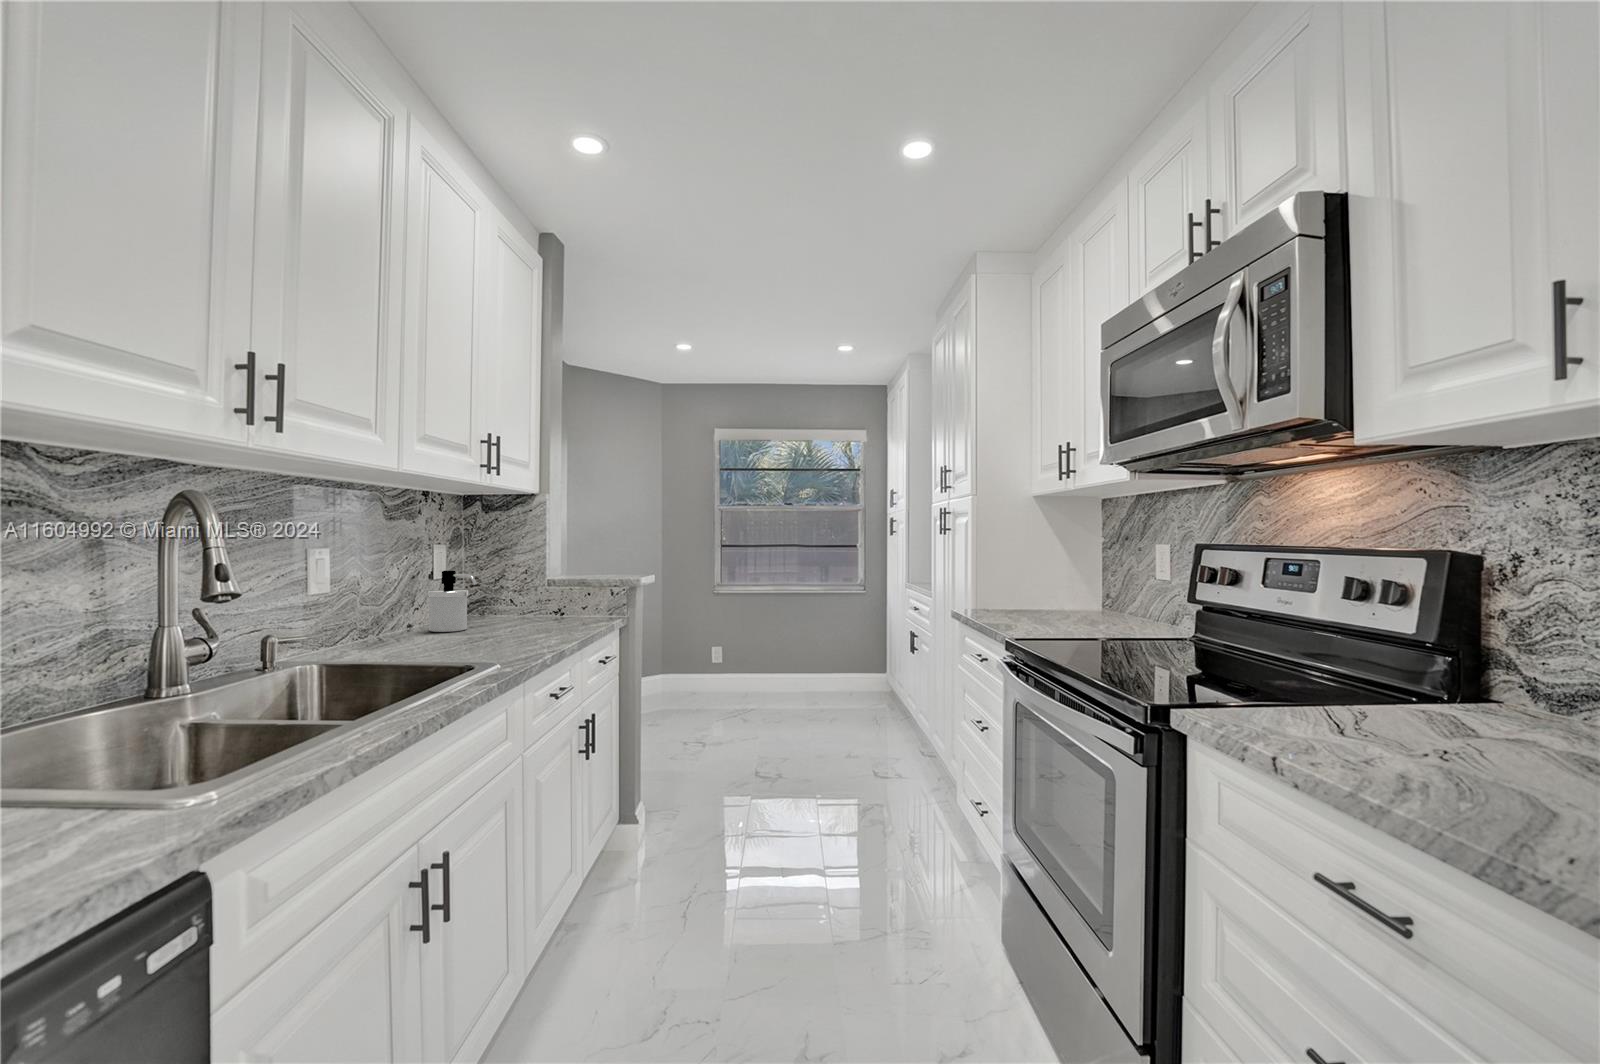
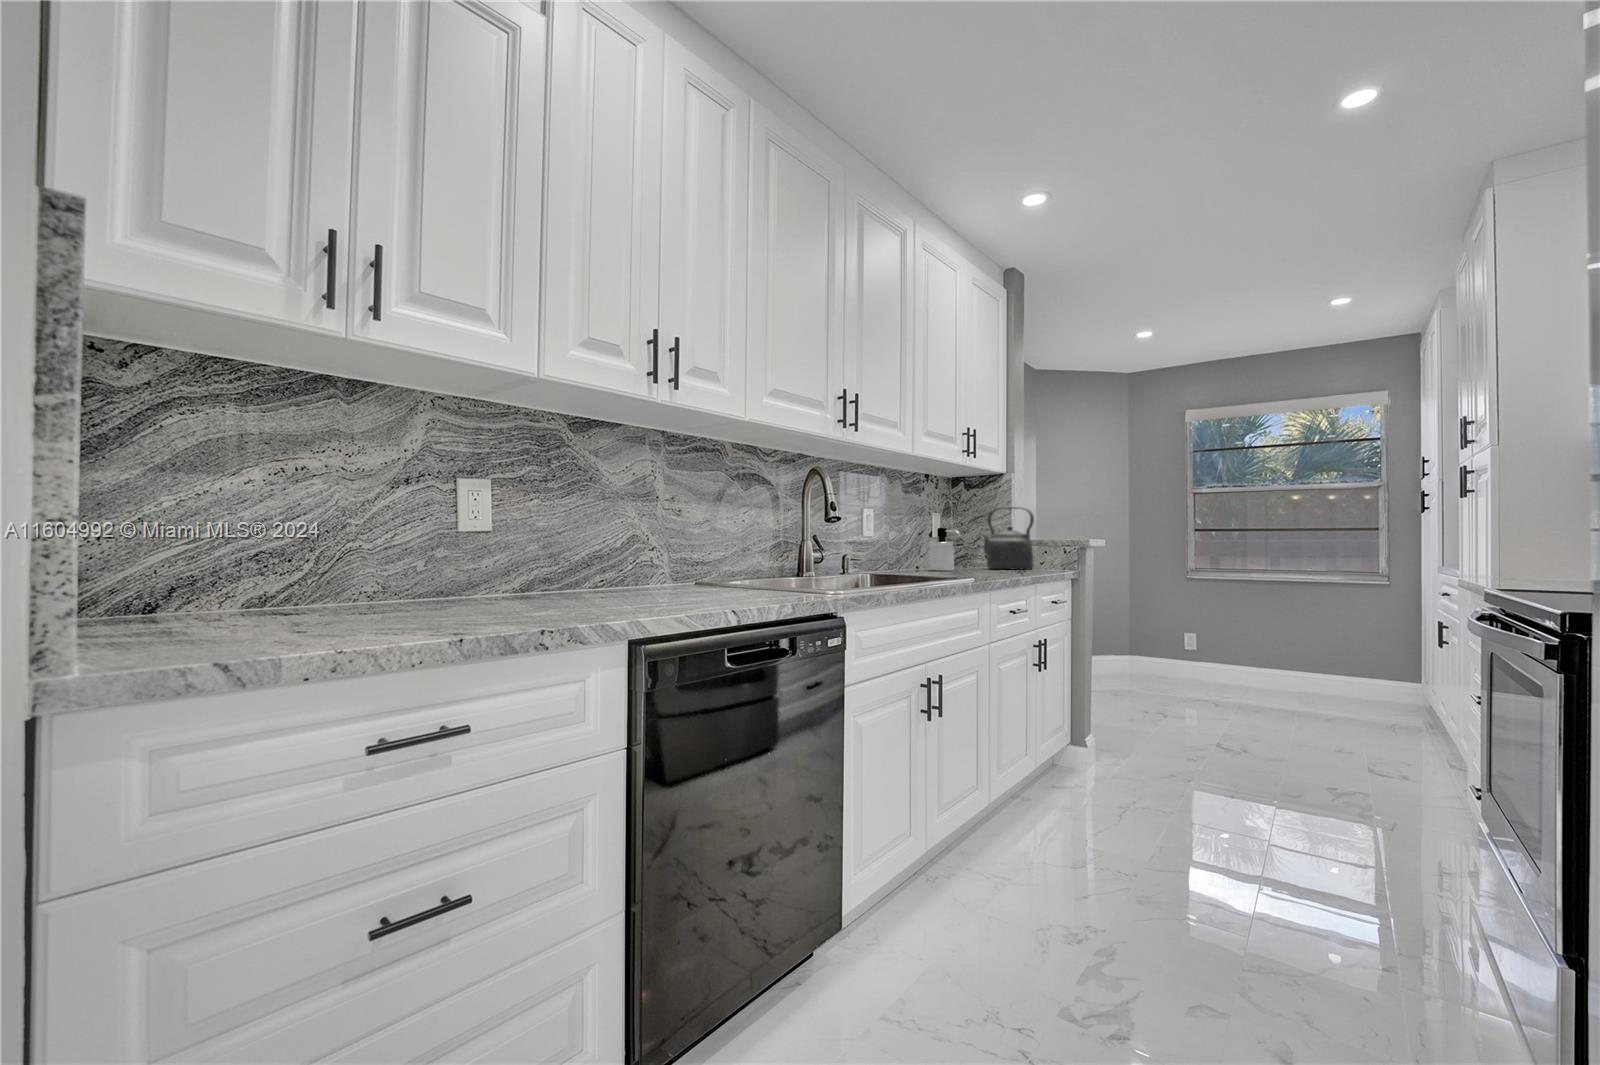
kettle: none [504,540,575,621] -> present [981,507,1034,570]

